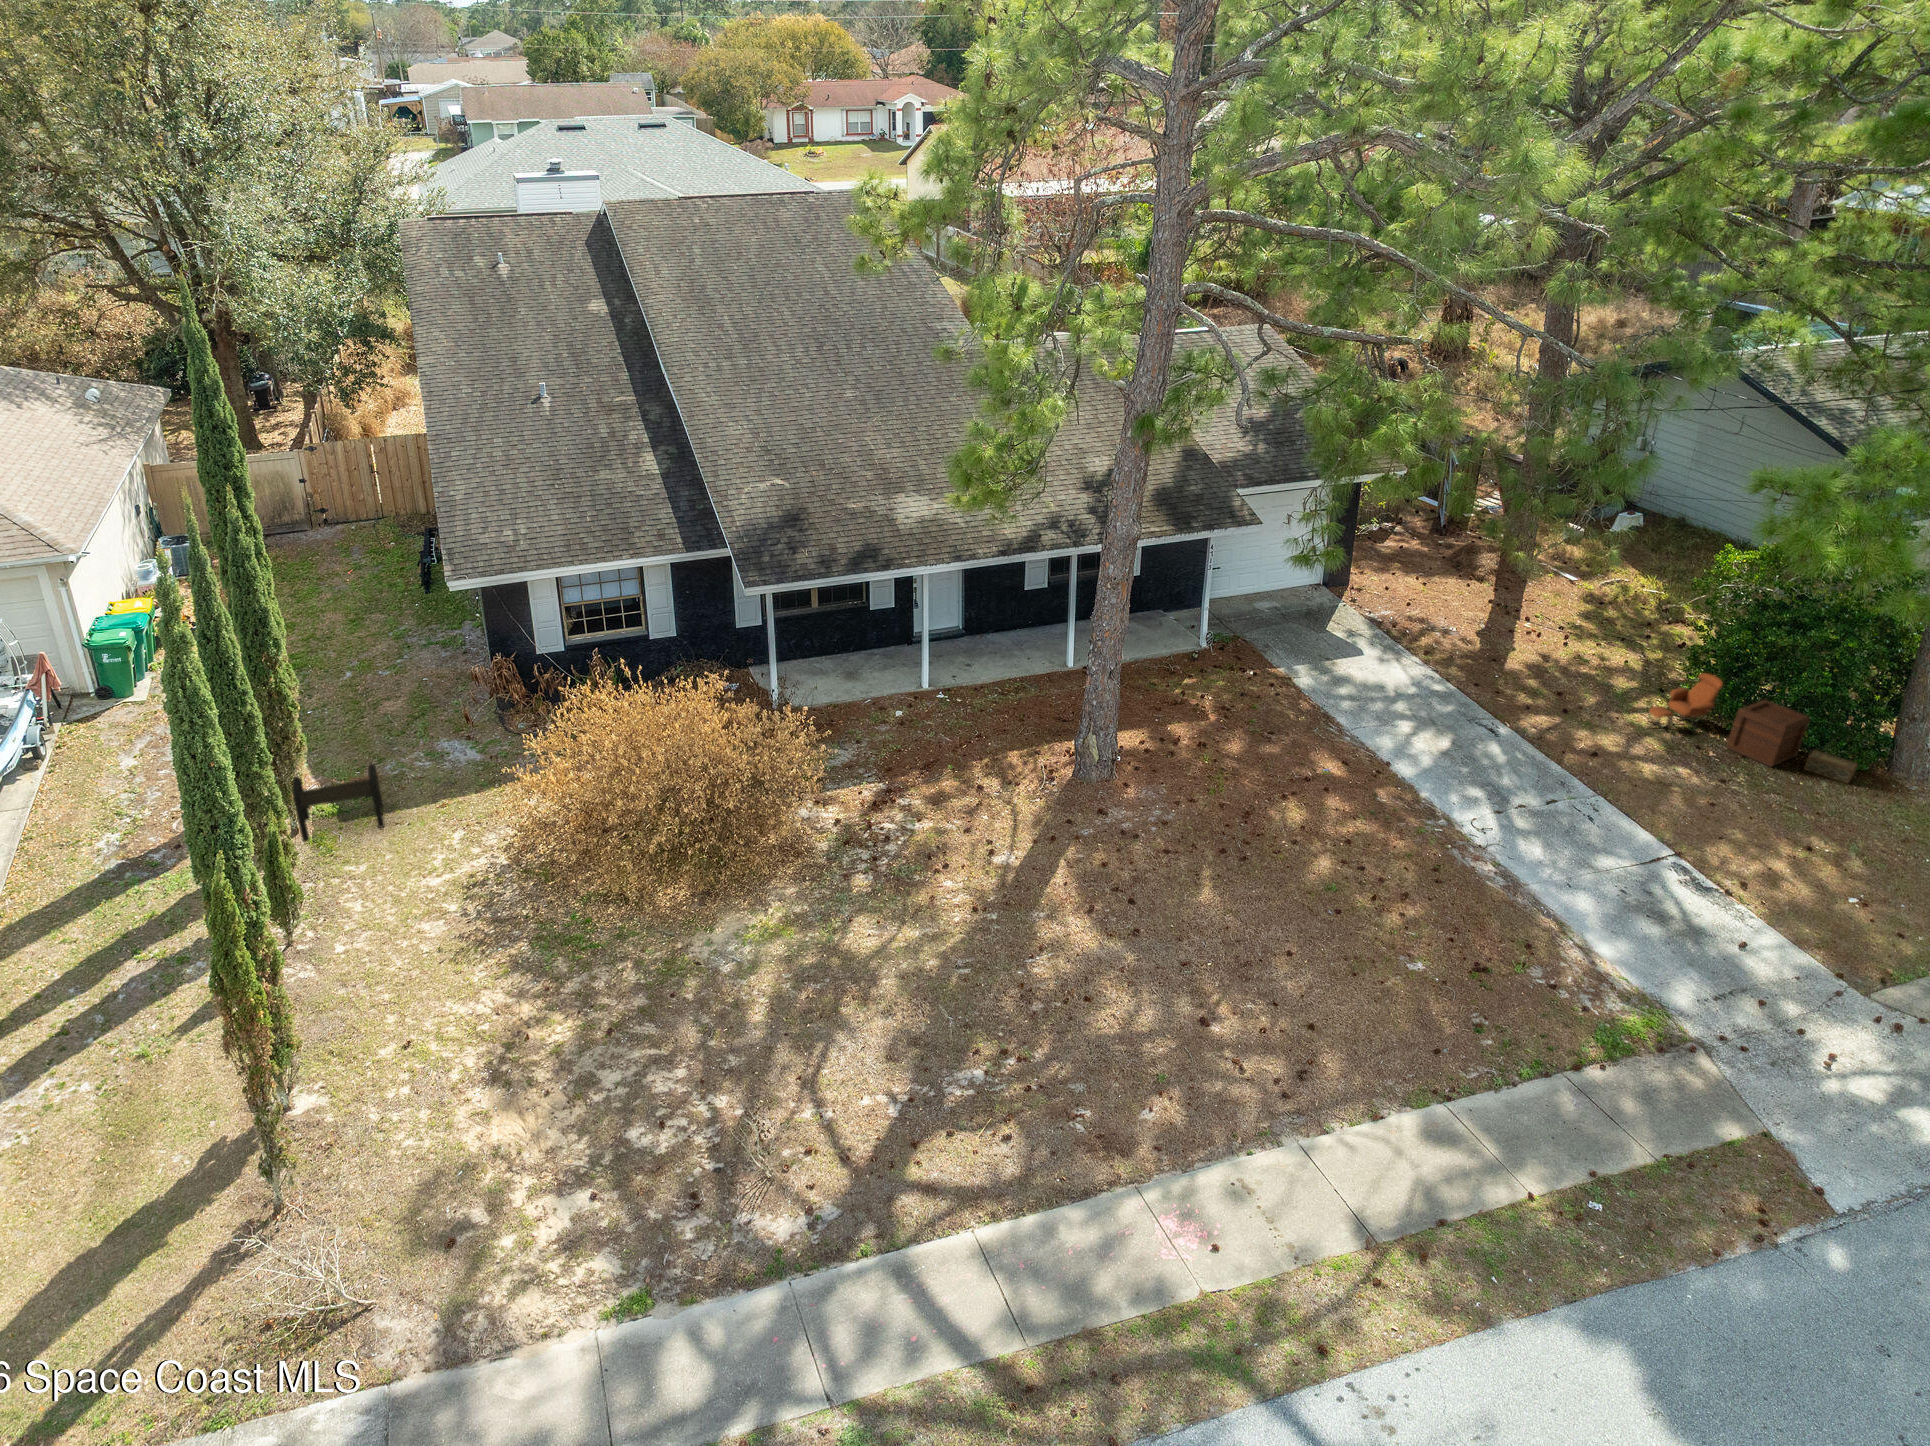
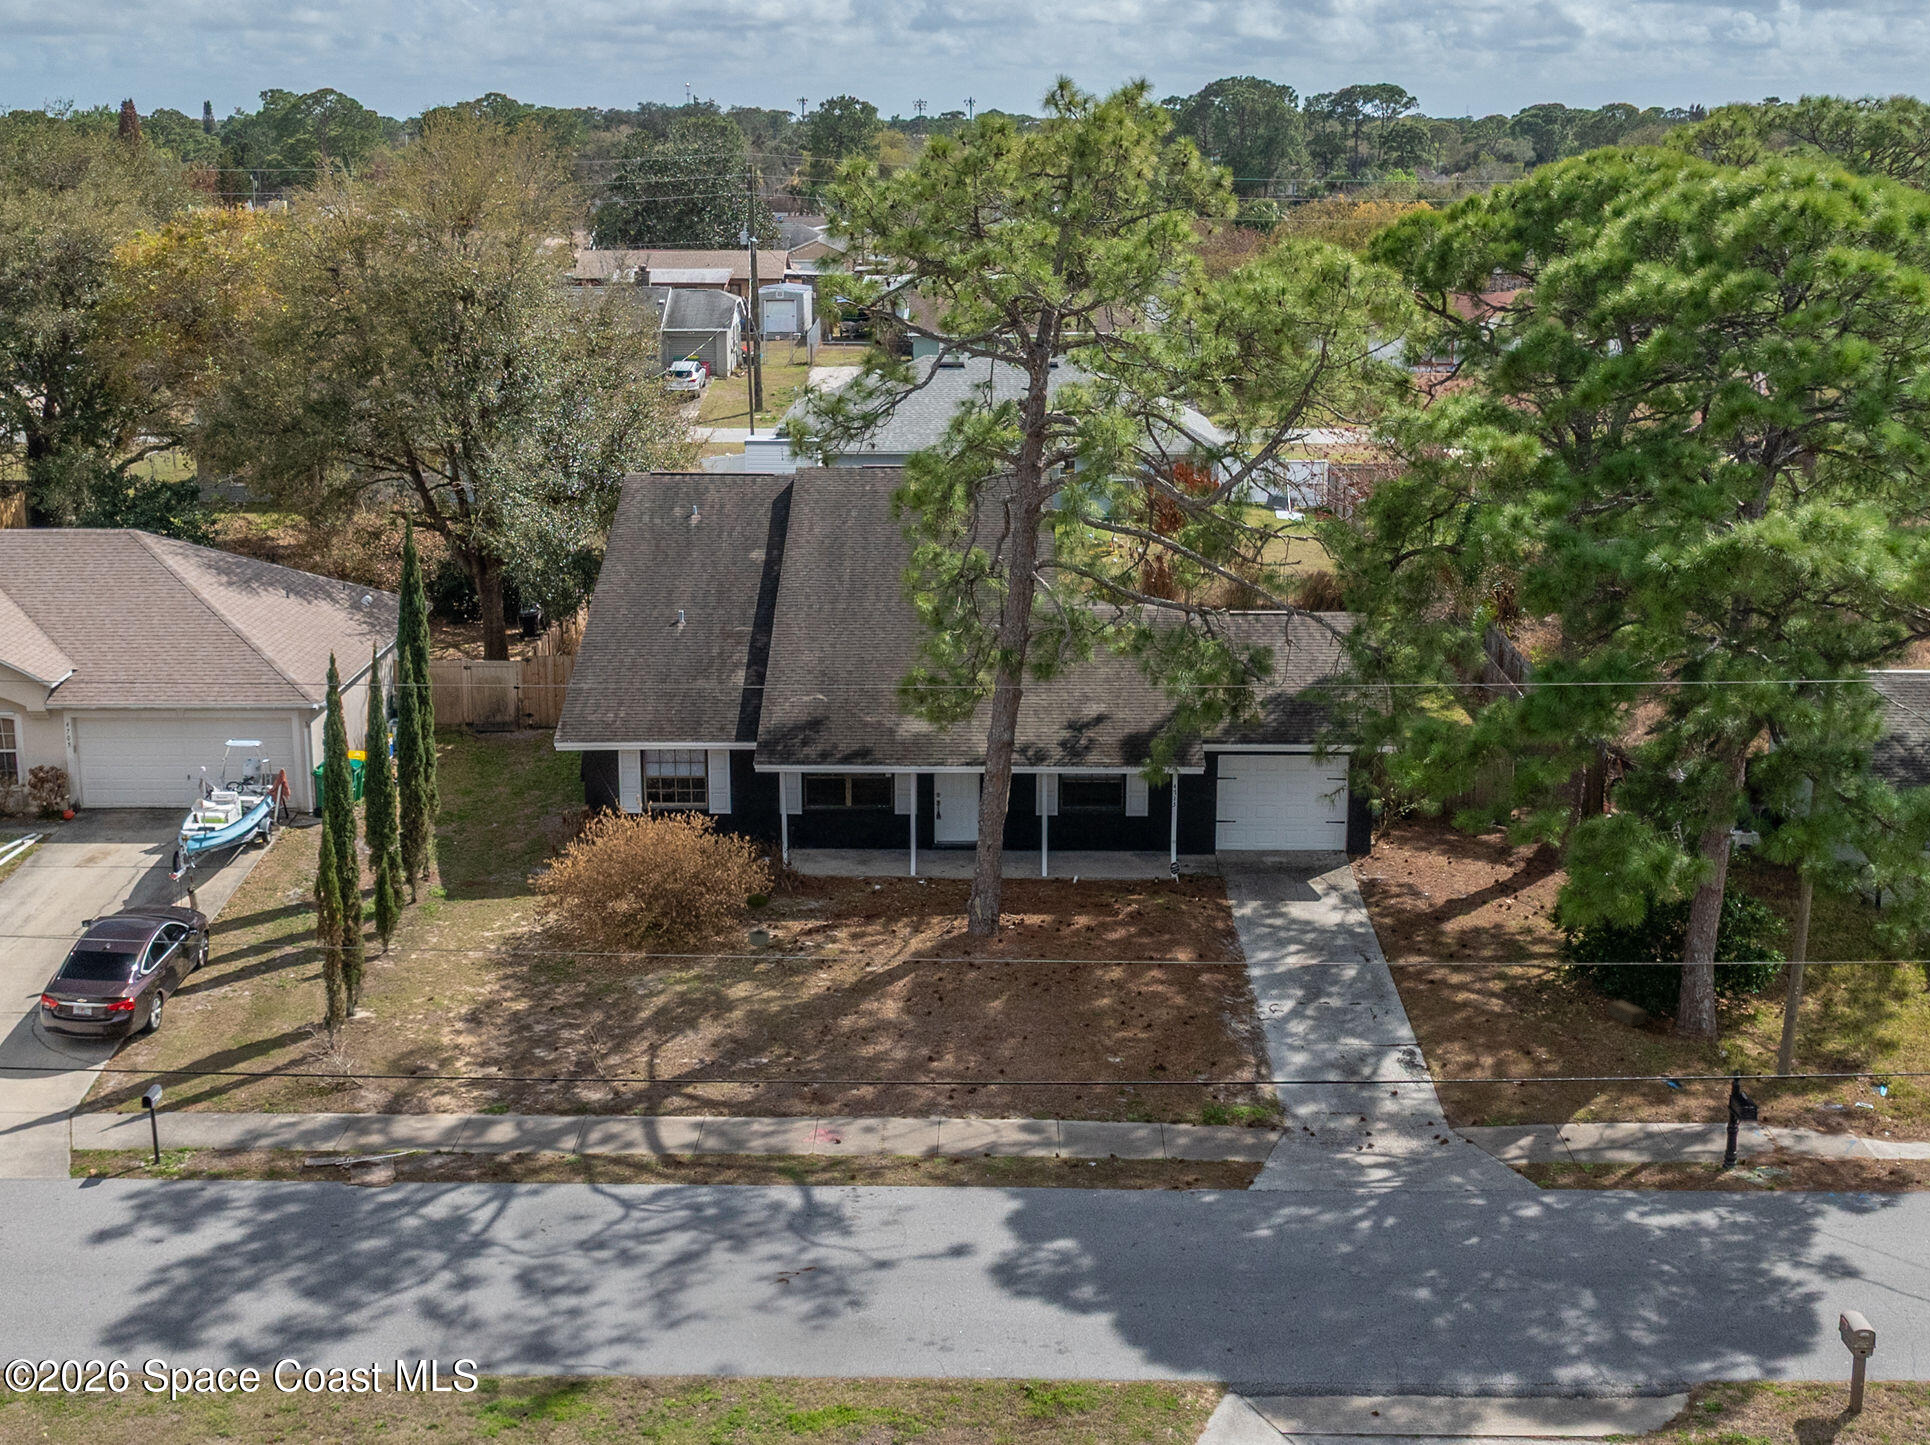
lounge chair: present [1650,673,1723,728] -> none [1506,933,1572,982]
wooden crate: present [1726,700,1810,767] -> none [1558,955,1618,1009]
bench: present [292,764,385,842] -> none [414,860,476,906]
potted tree: none [793,768,824,834] -> present [746,894,770,946]

